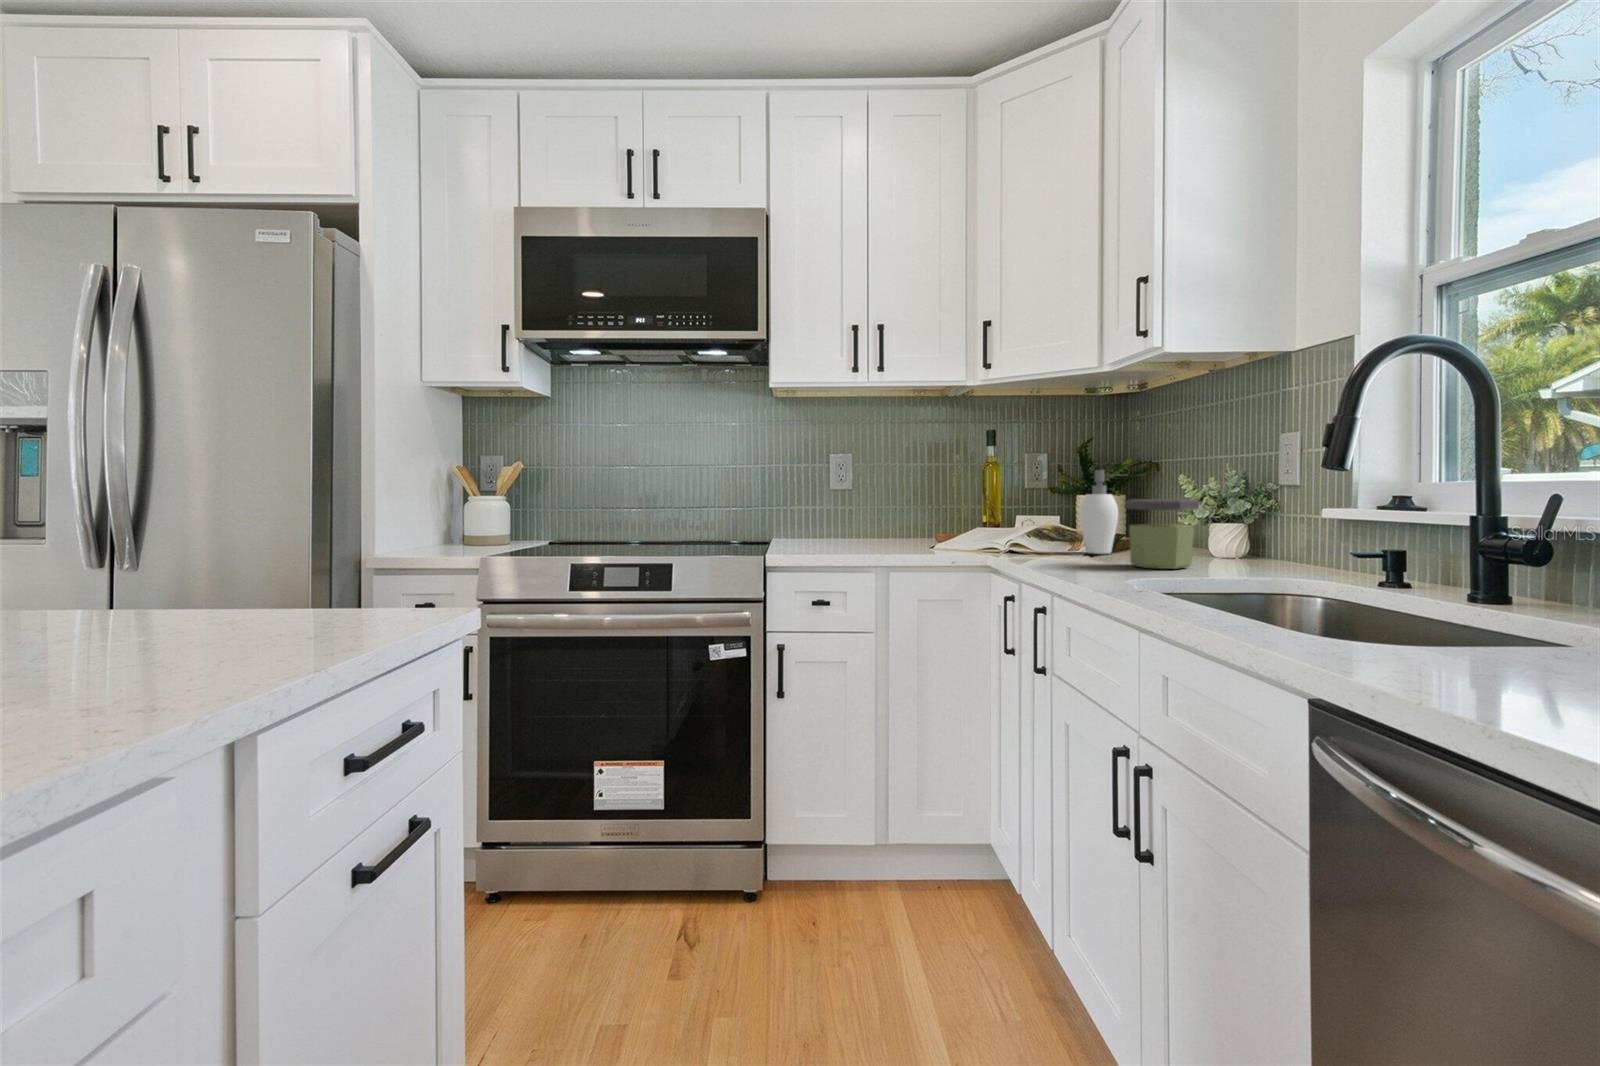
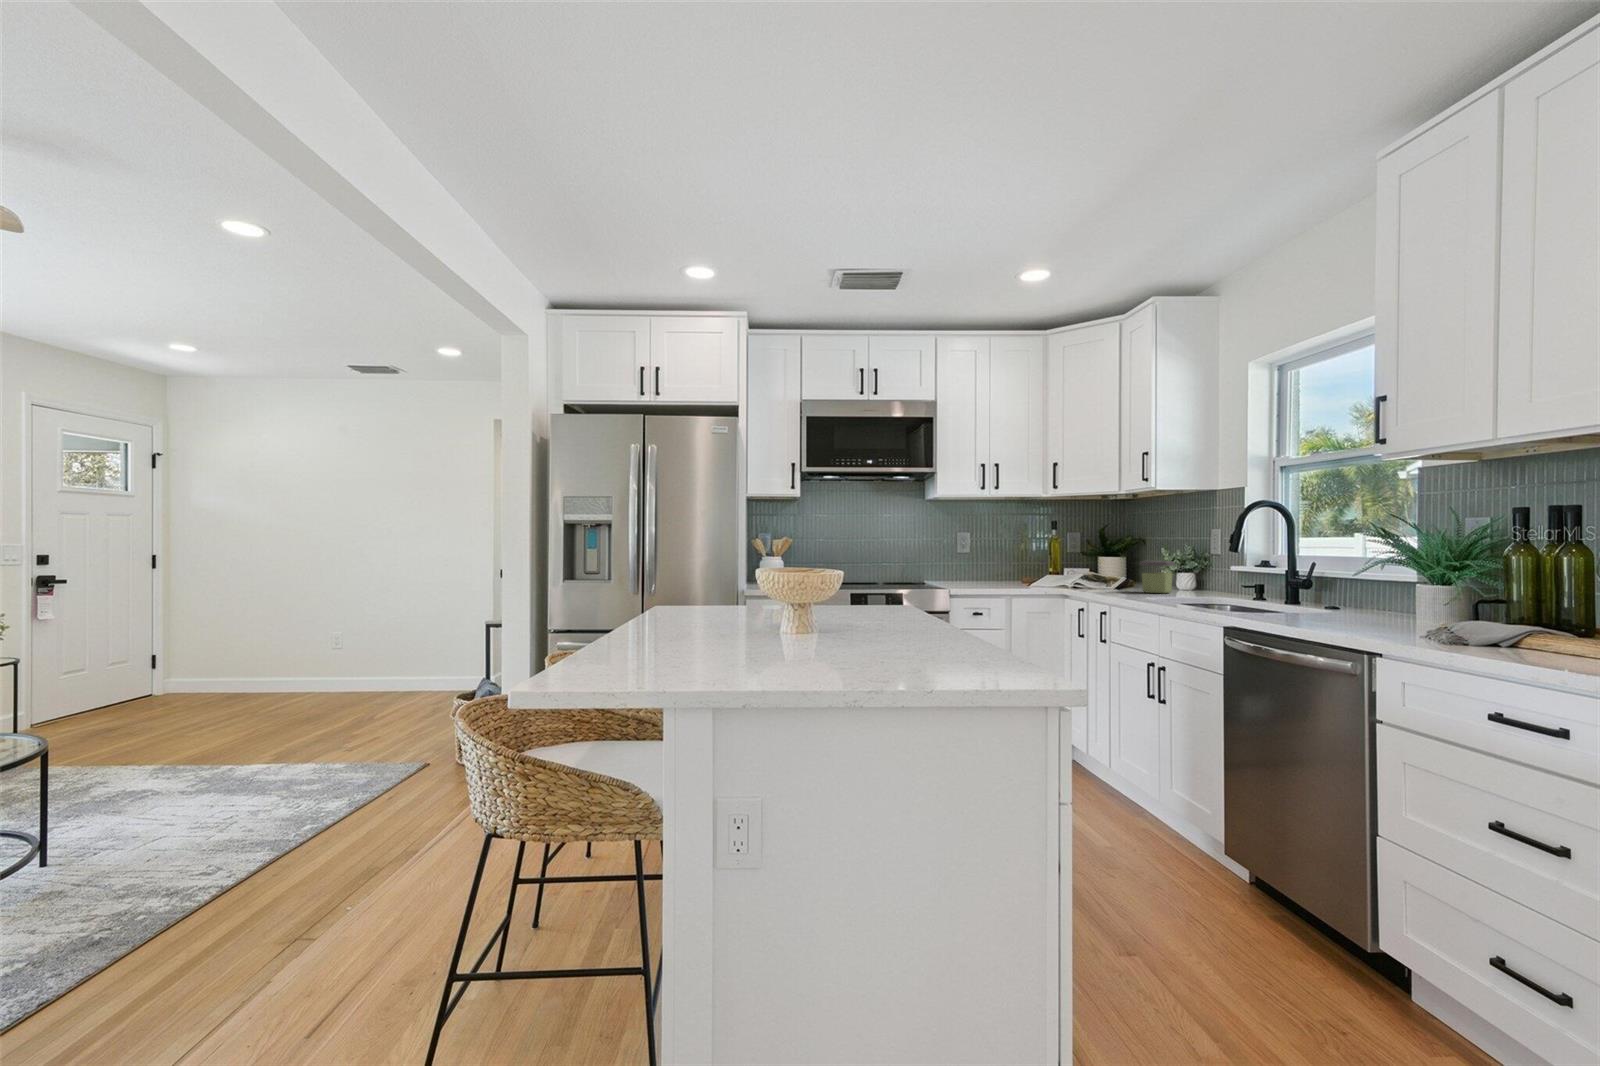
soap dispenser: present [1080,470,1118,554] -> none [1111,545,1136,587]

